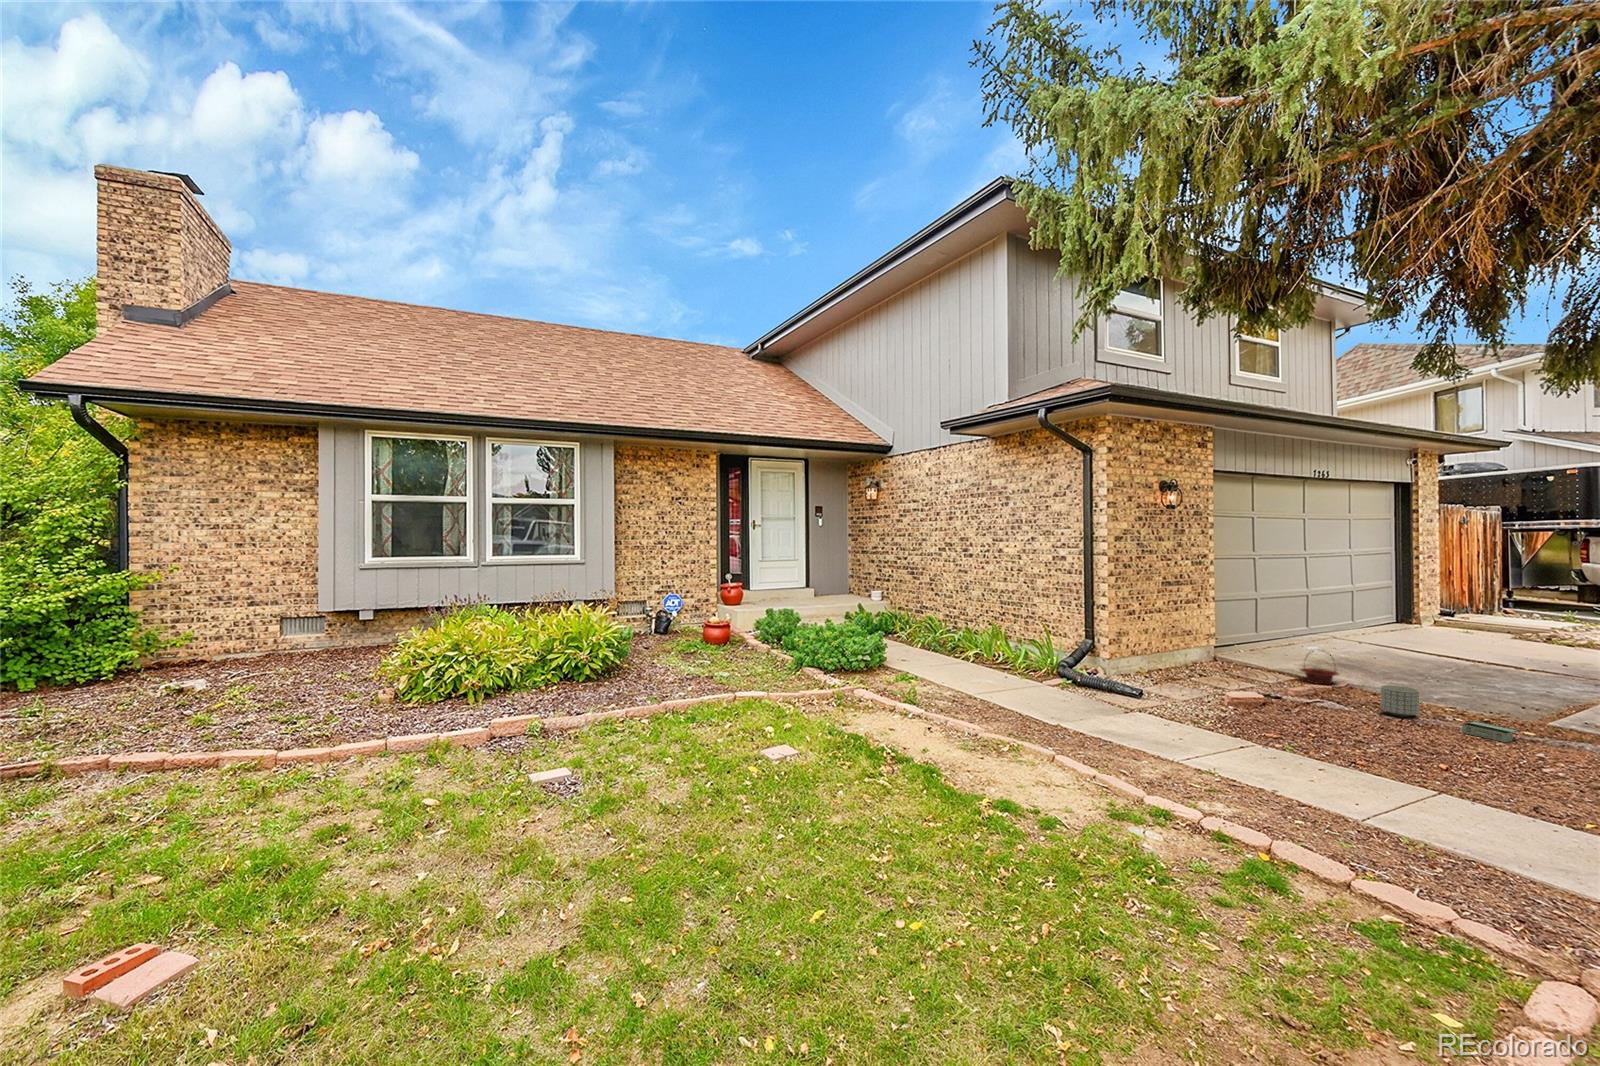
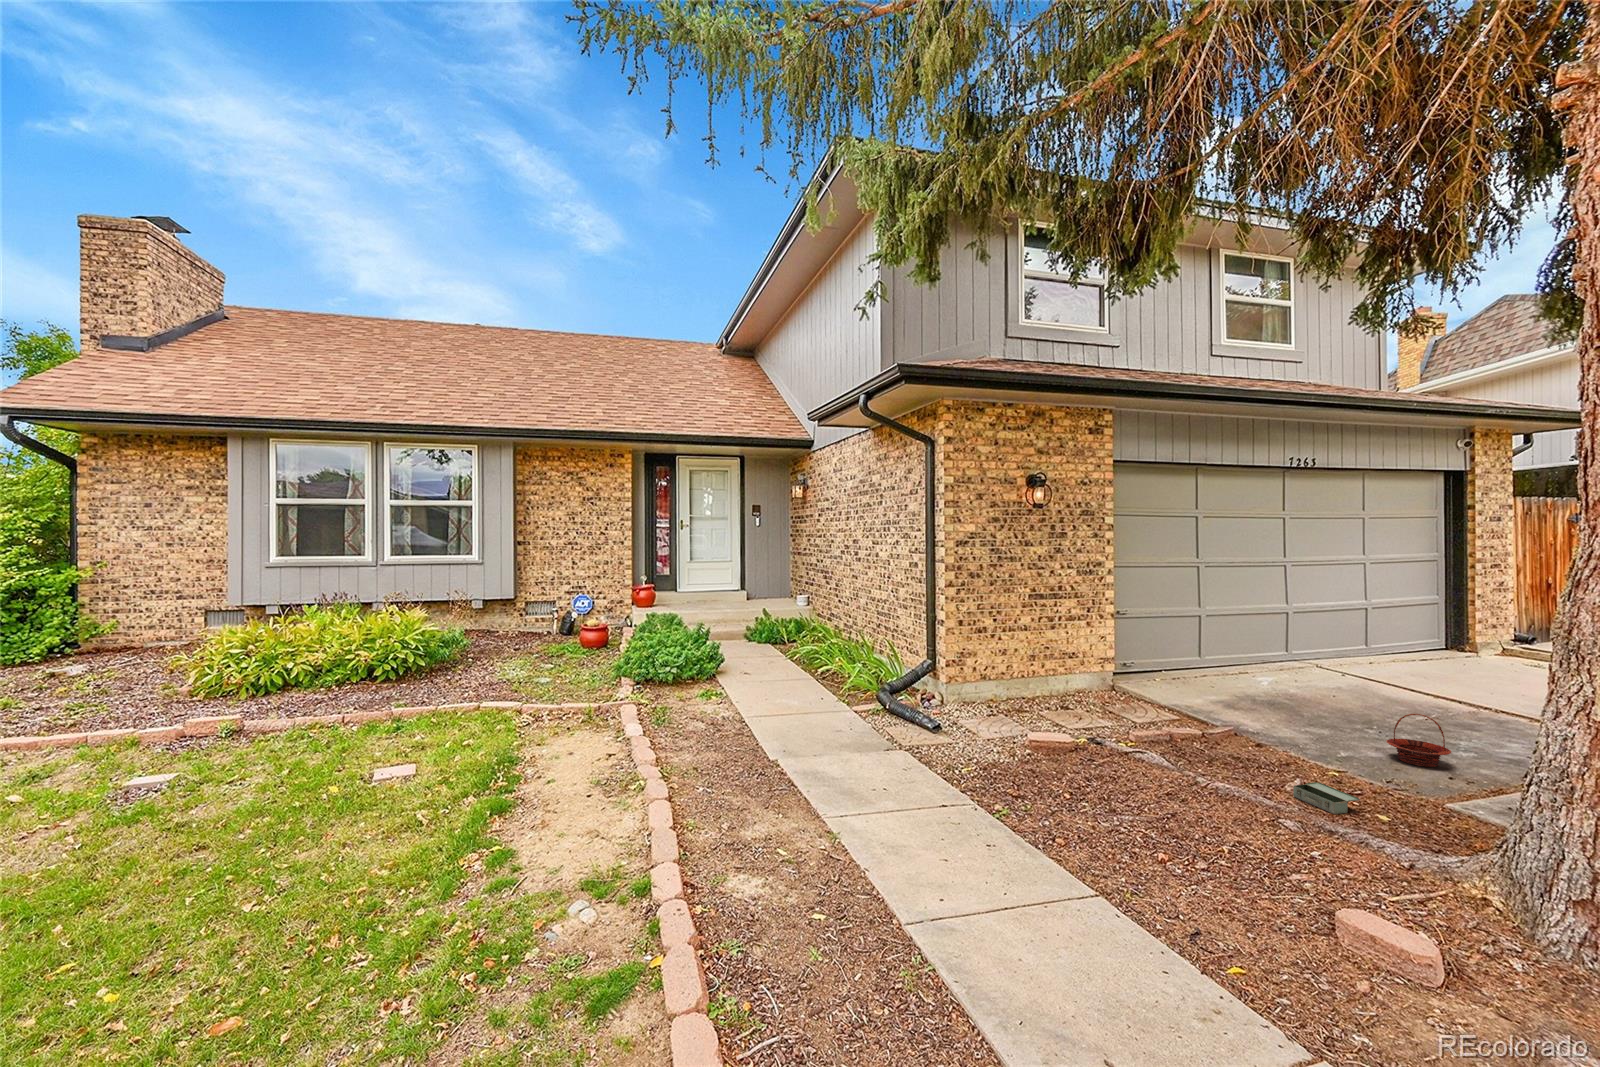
basket: present [1300,651,1340,684] -> present [1386,714,1451,767]
planter: present [1381,685,1419,717] -> none [1227,729,1269,770]

